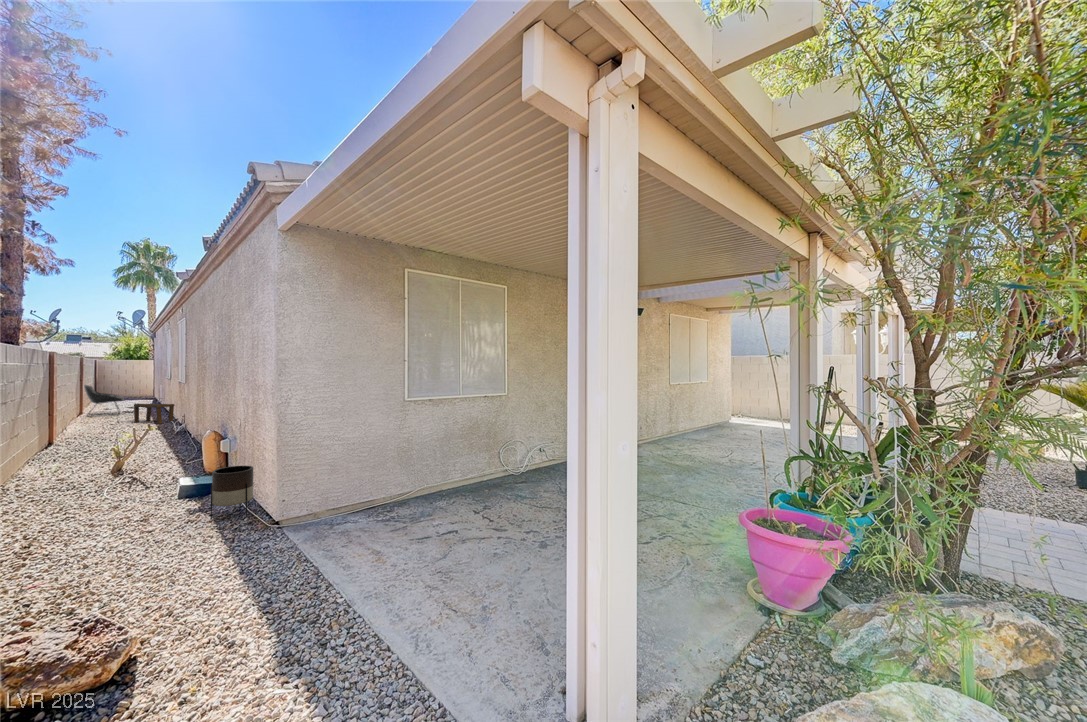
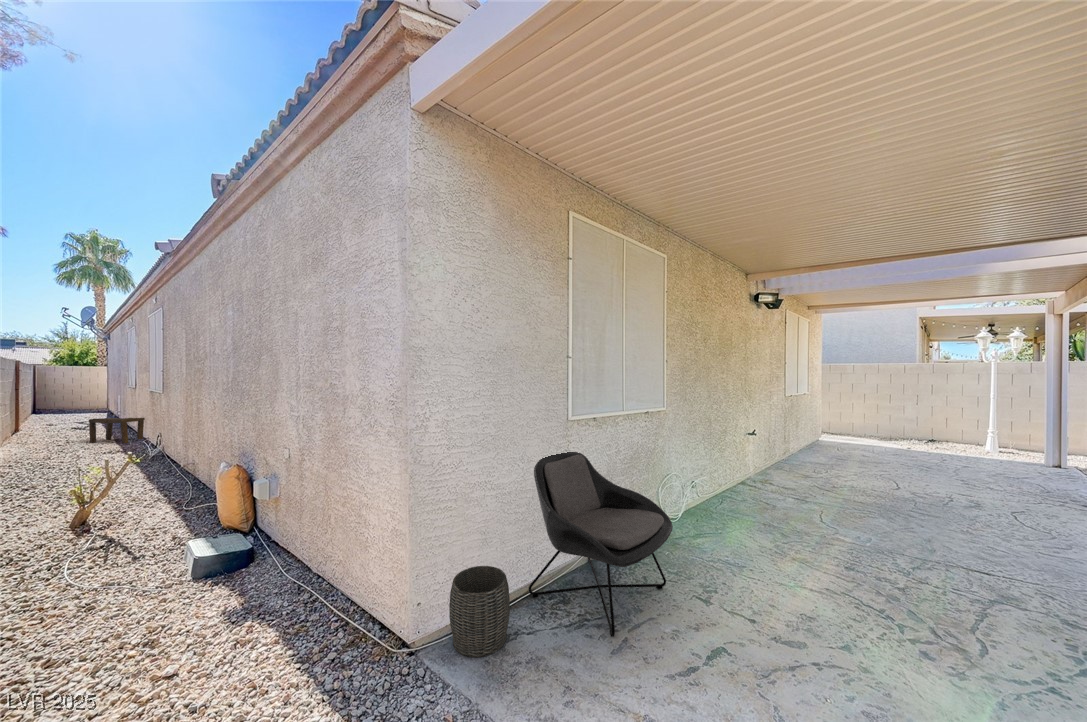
lounge chair: present [84,385,124,416] -> present [528,452,673,637]
planter: present [211,466,253,519] -> none [279,524,346,630]
woven basket: none [294,490,331,534] -> present [449,566,510,657]

